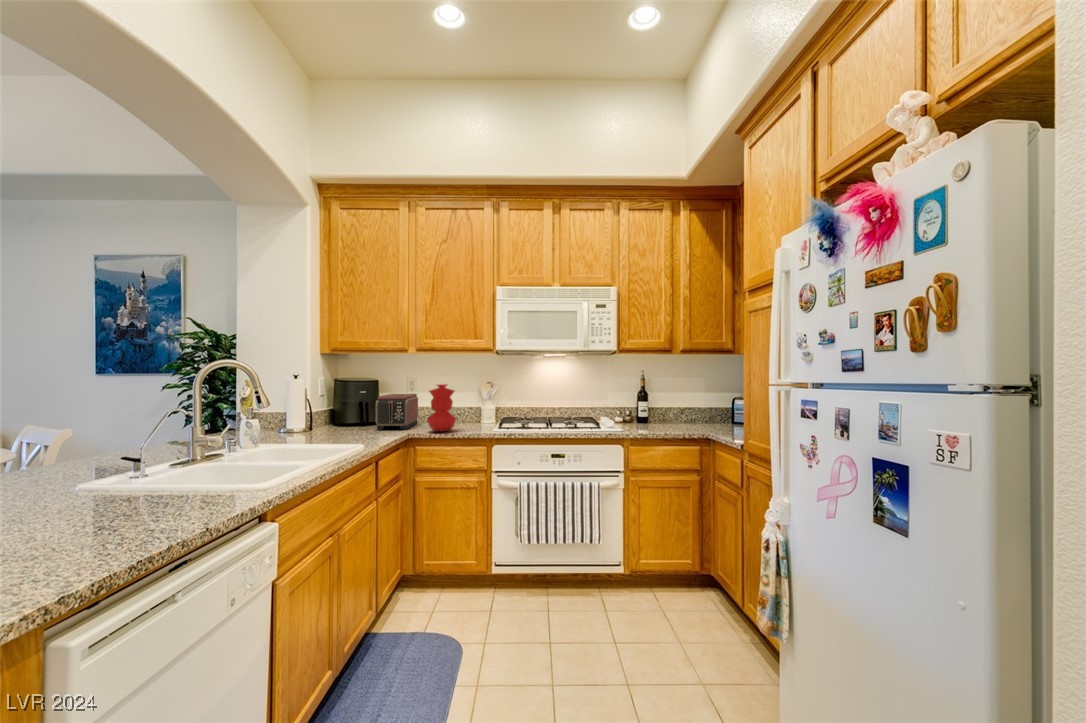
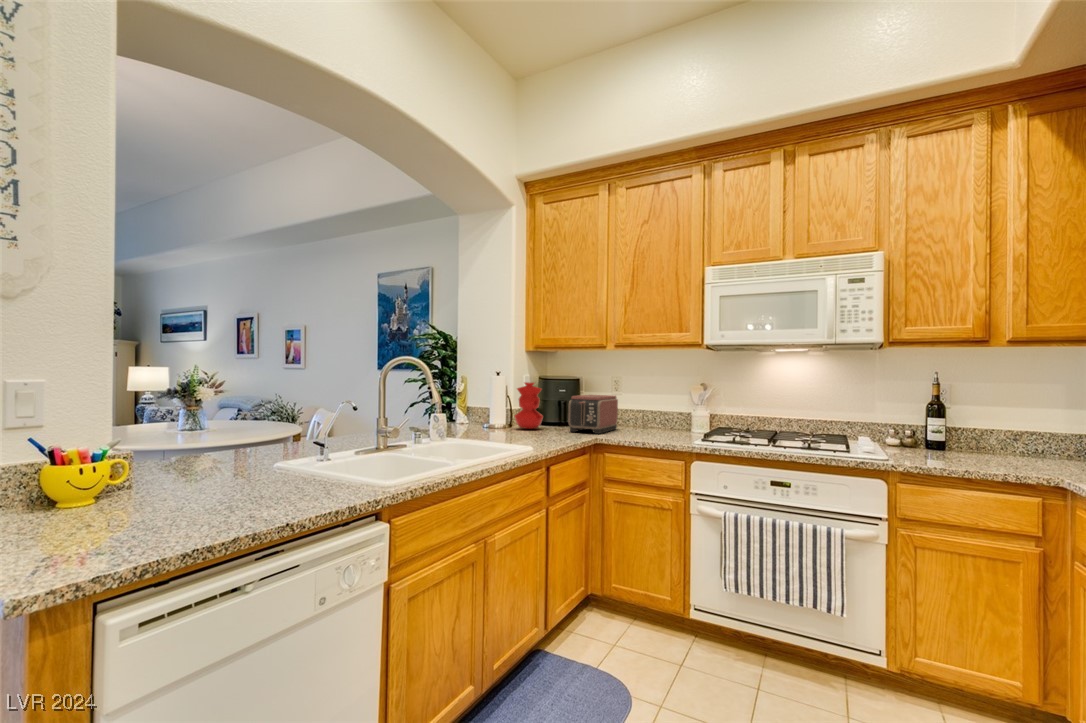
vase: present [427,384,456,431] -> present [515,382,543,429]

